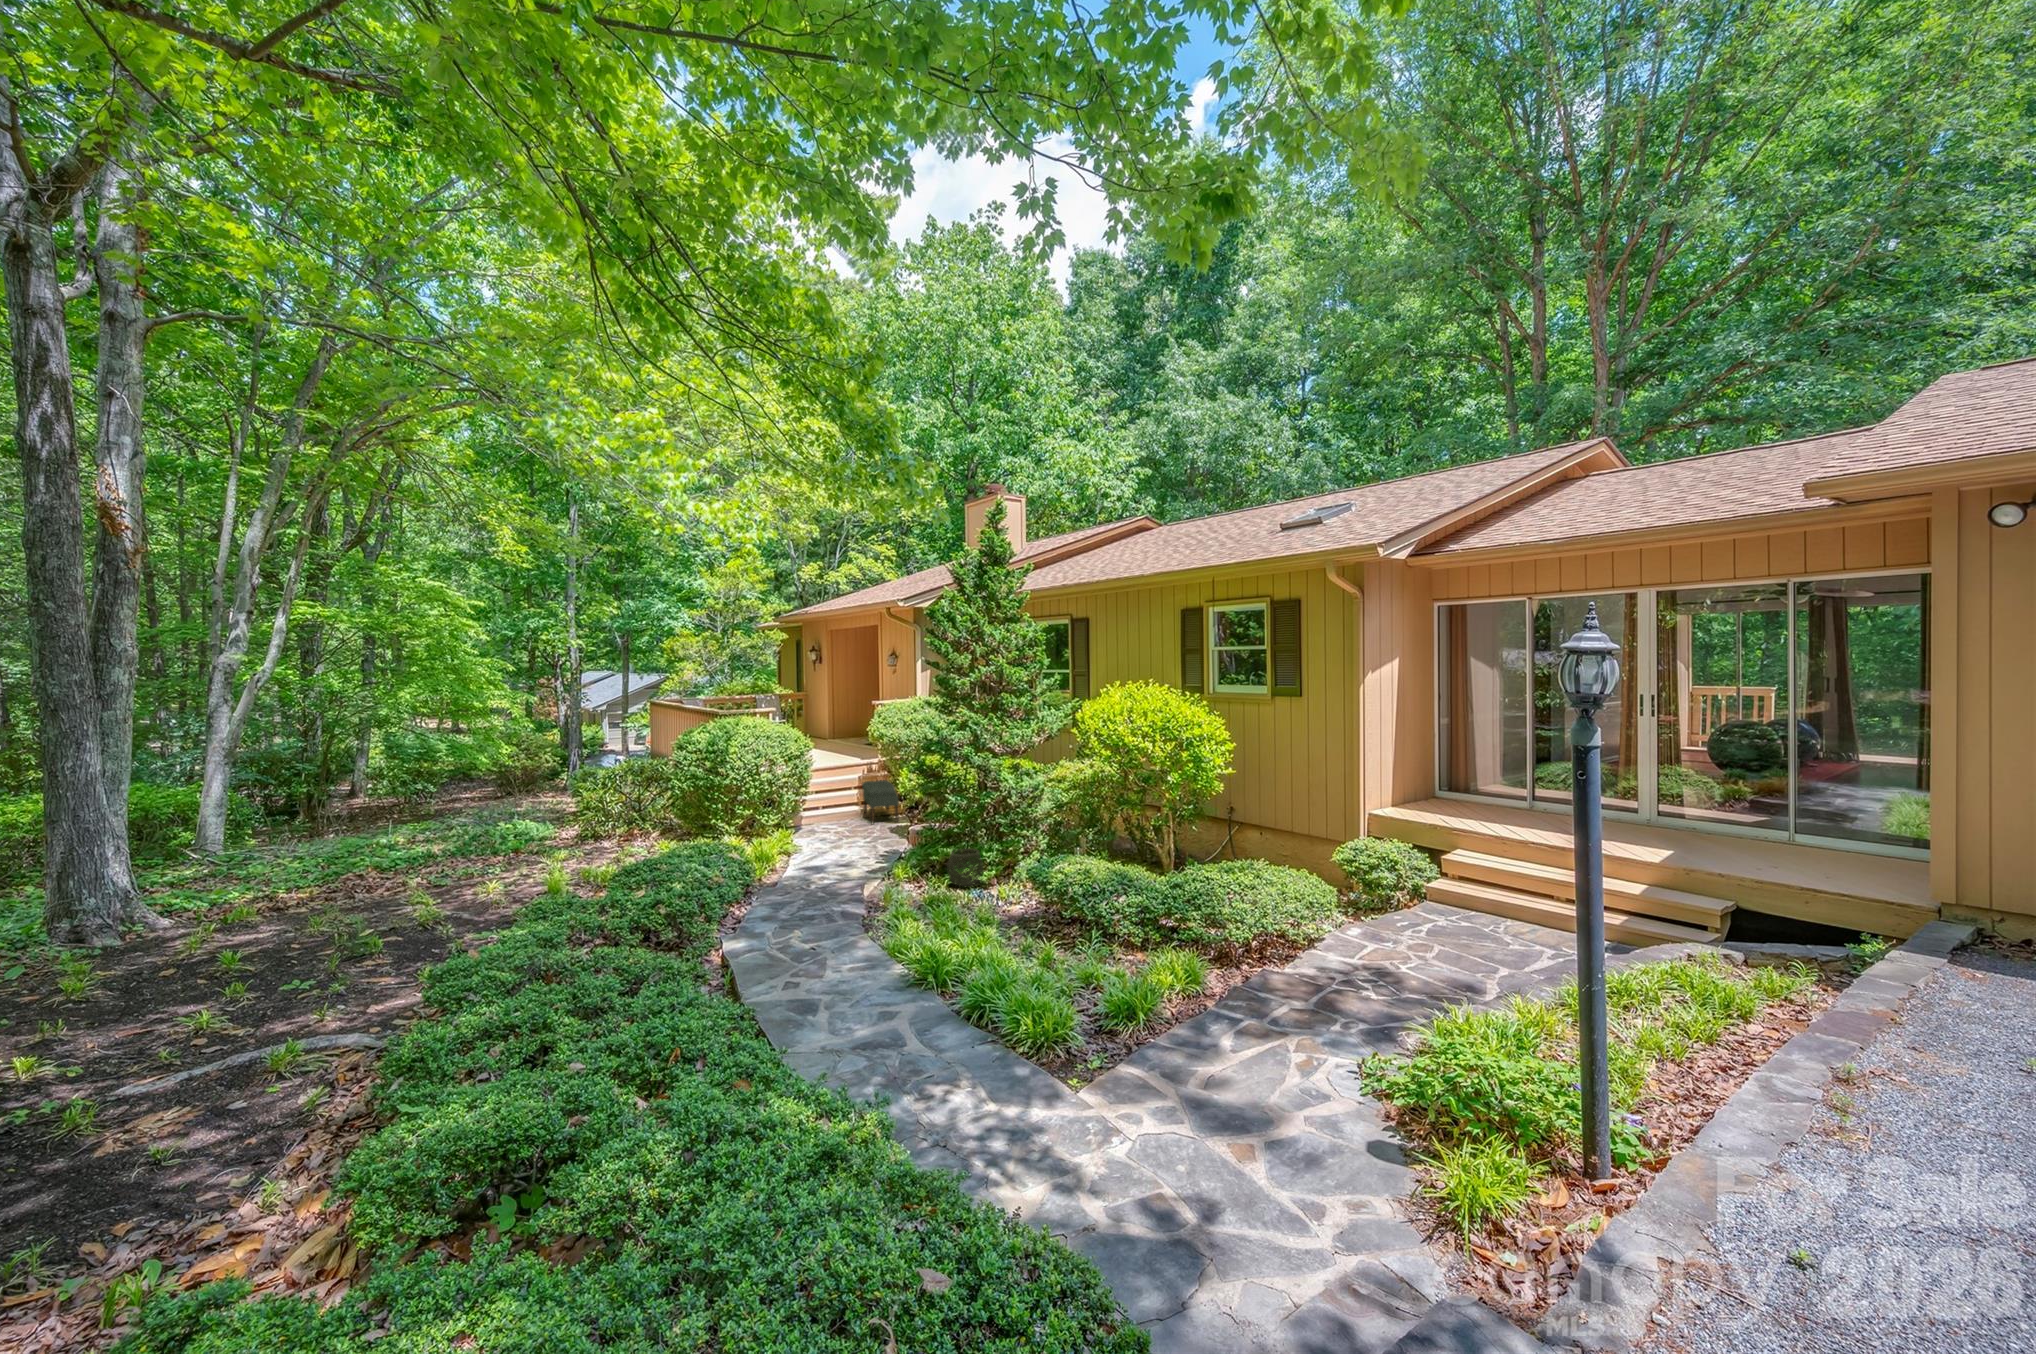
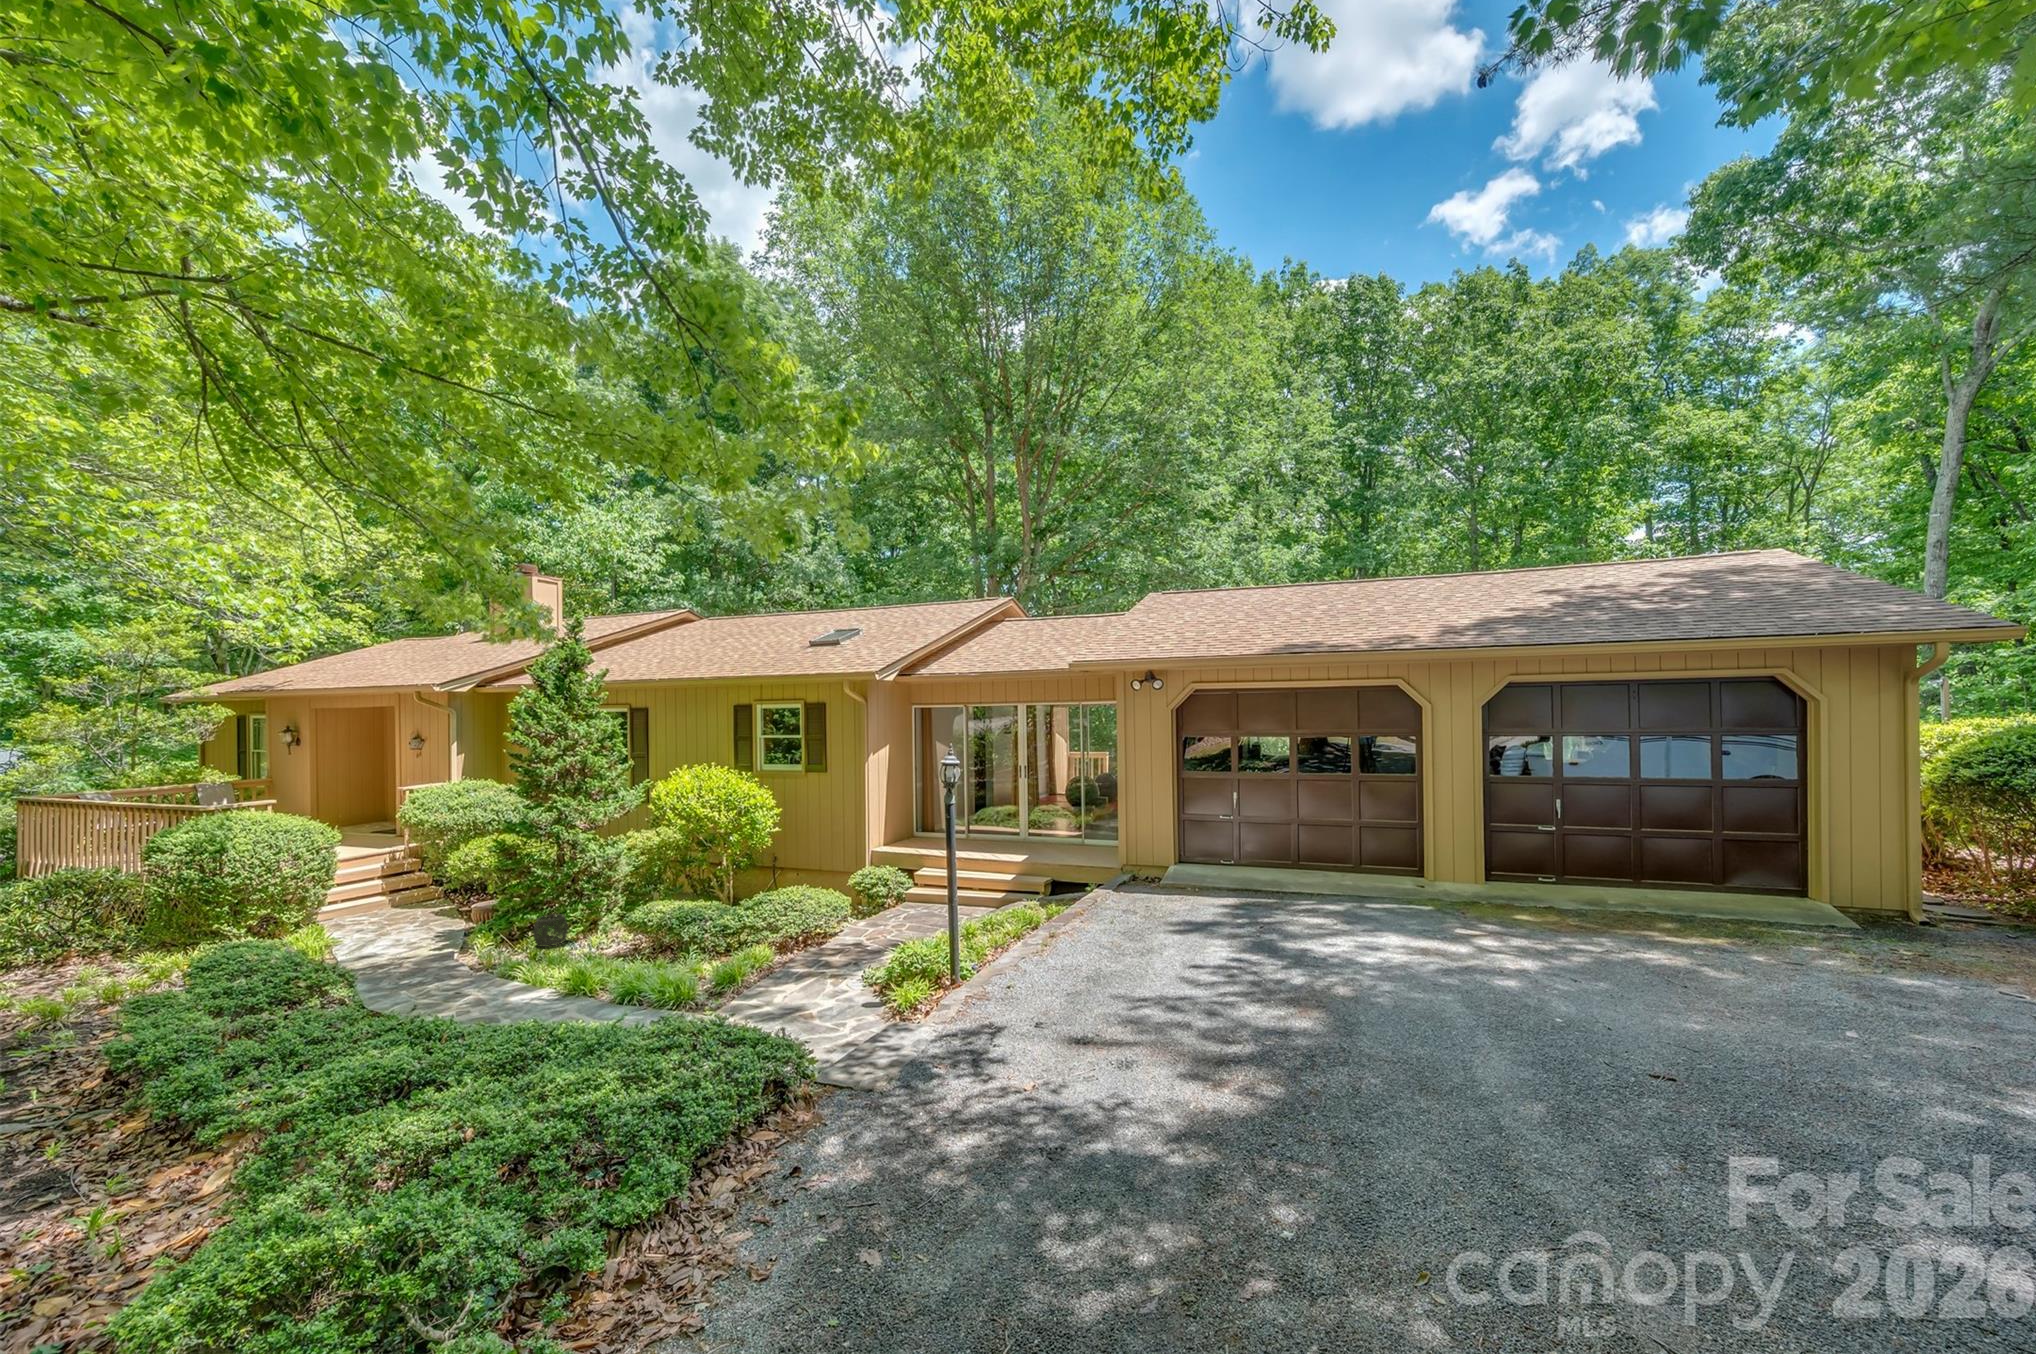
bench: present [862,780,899,824] -> none [388,867,444,913]

